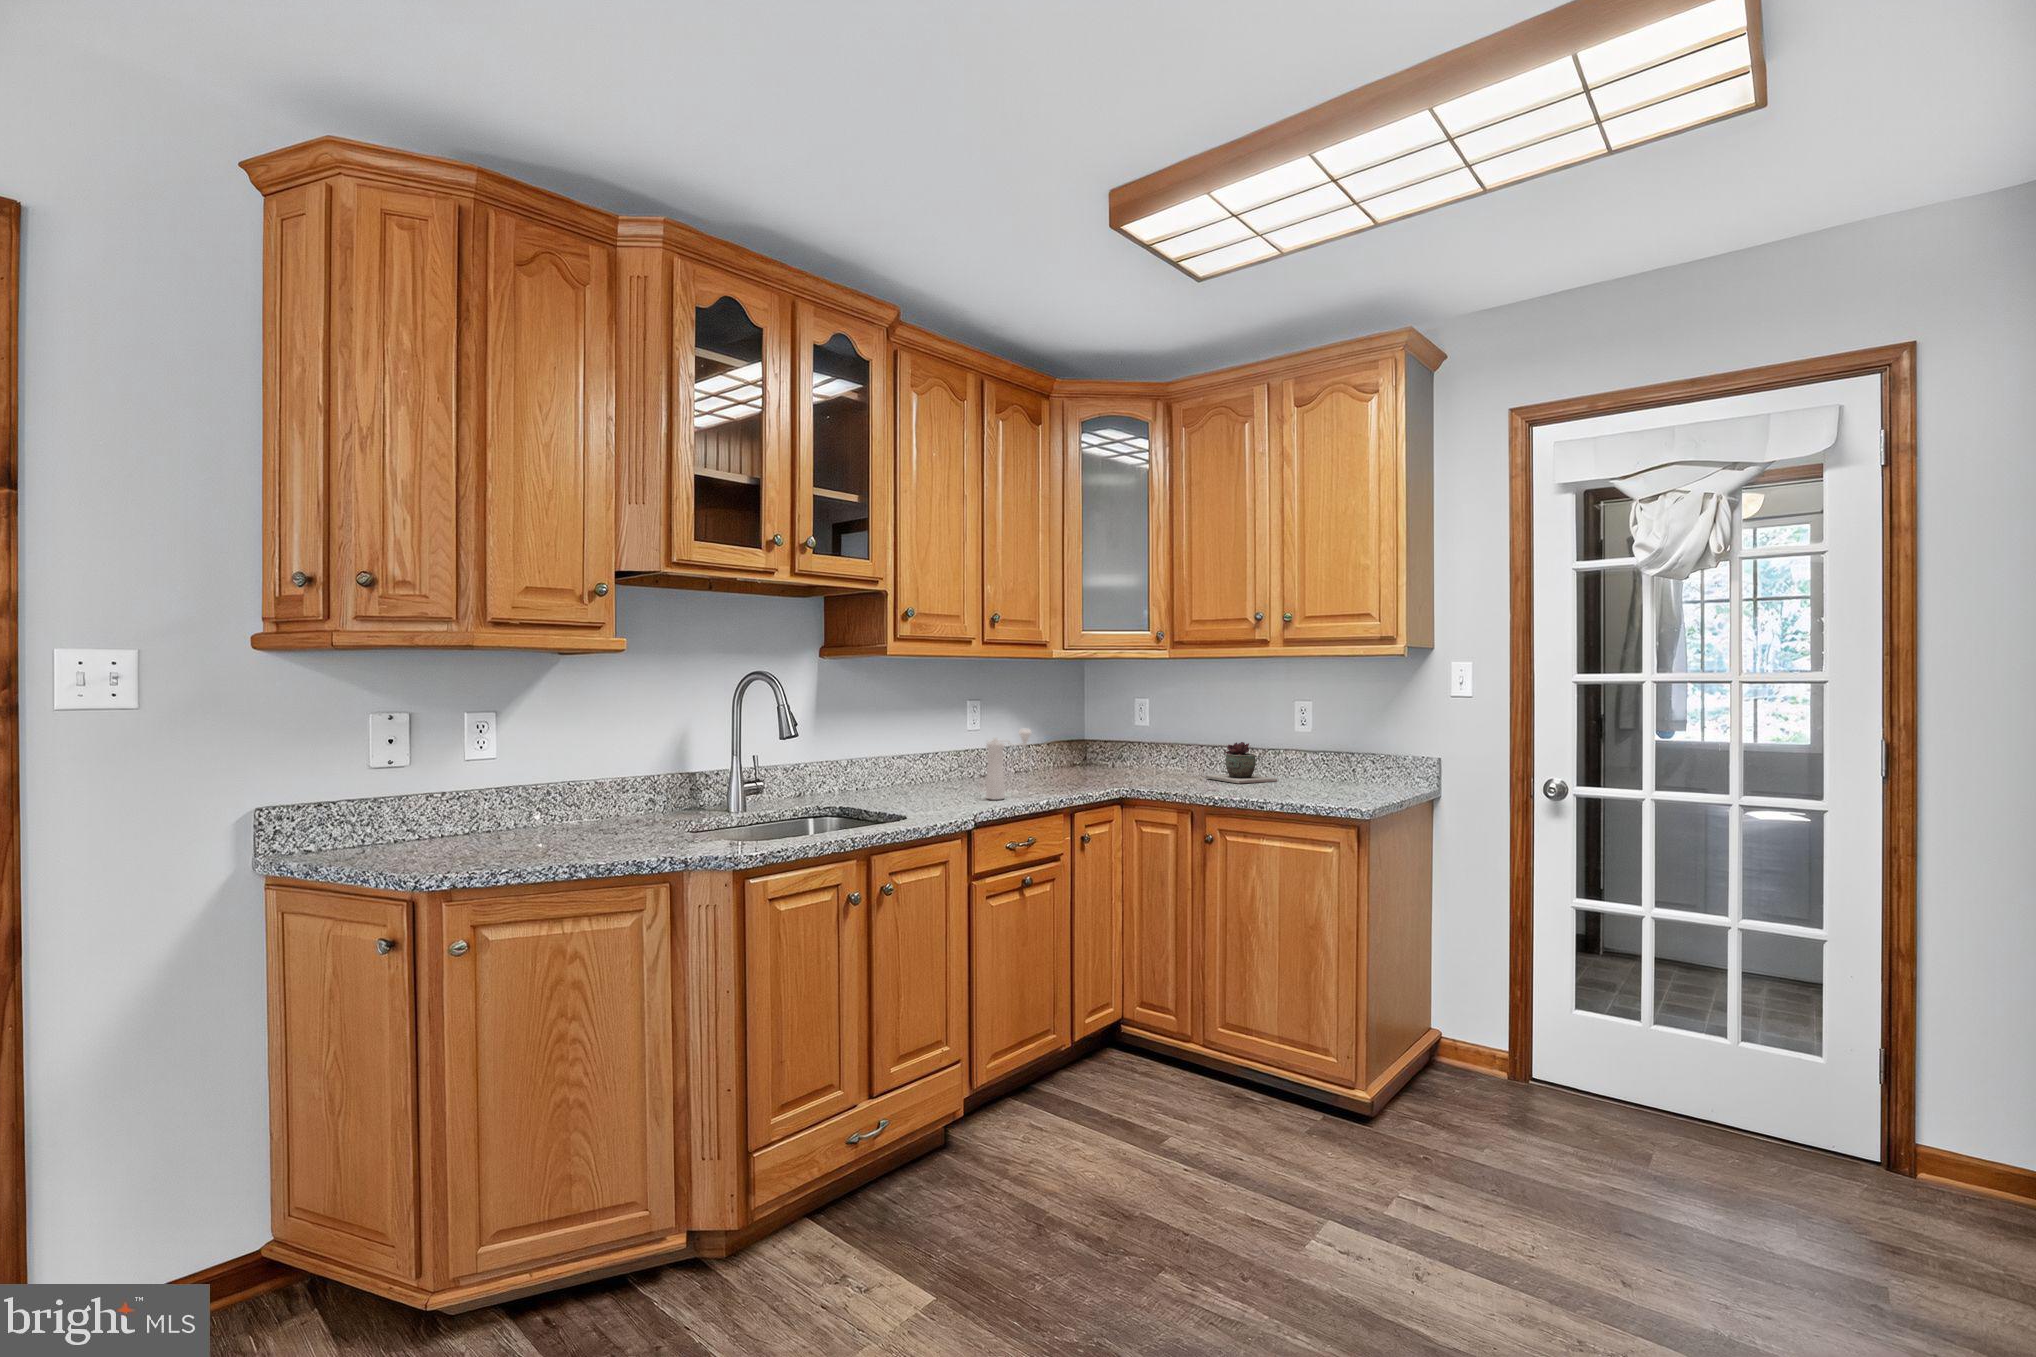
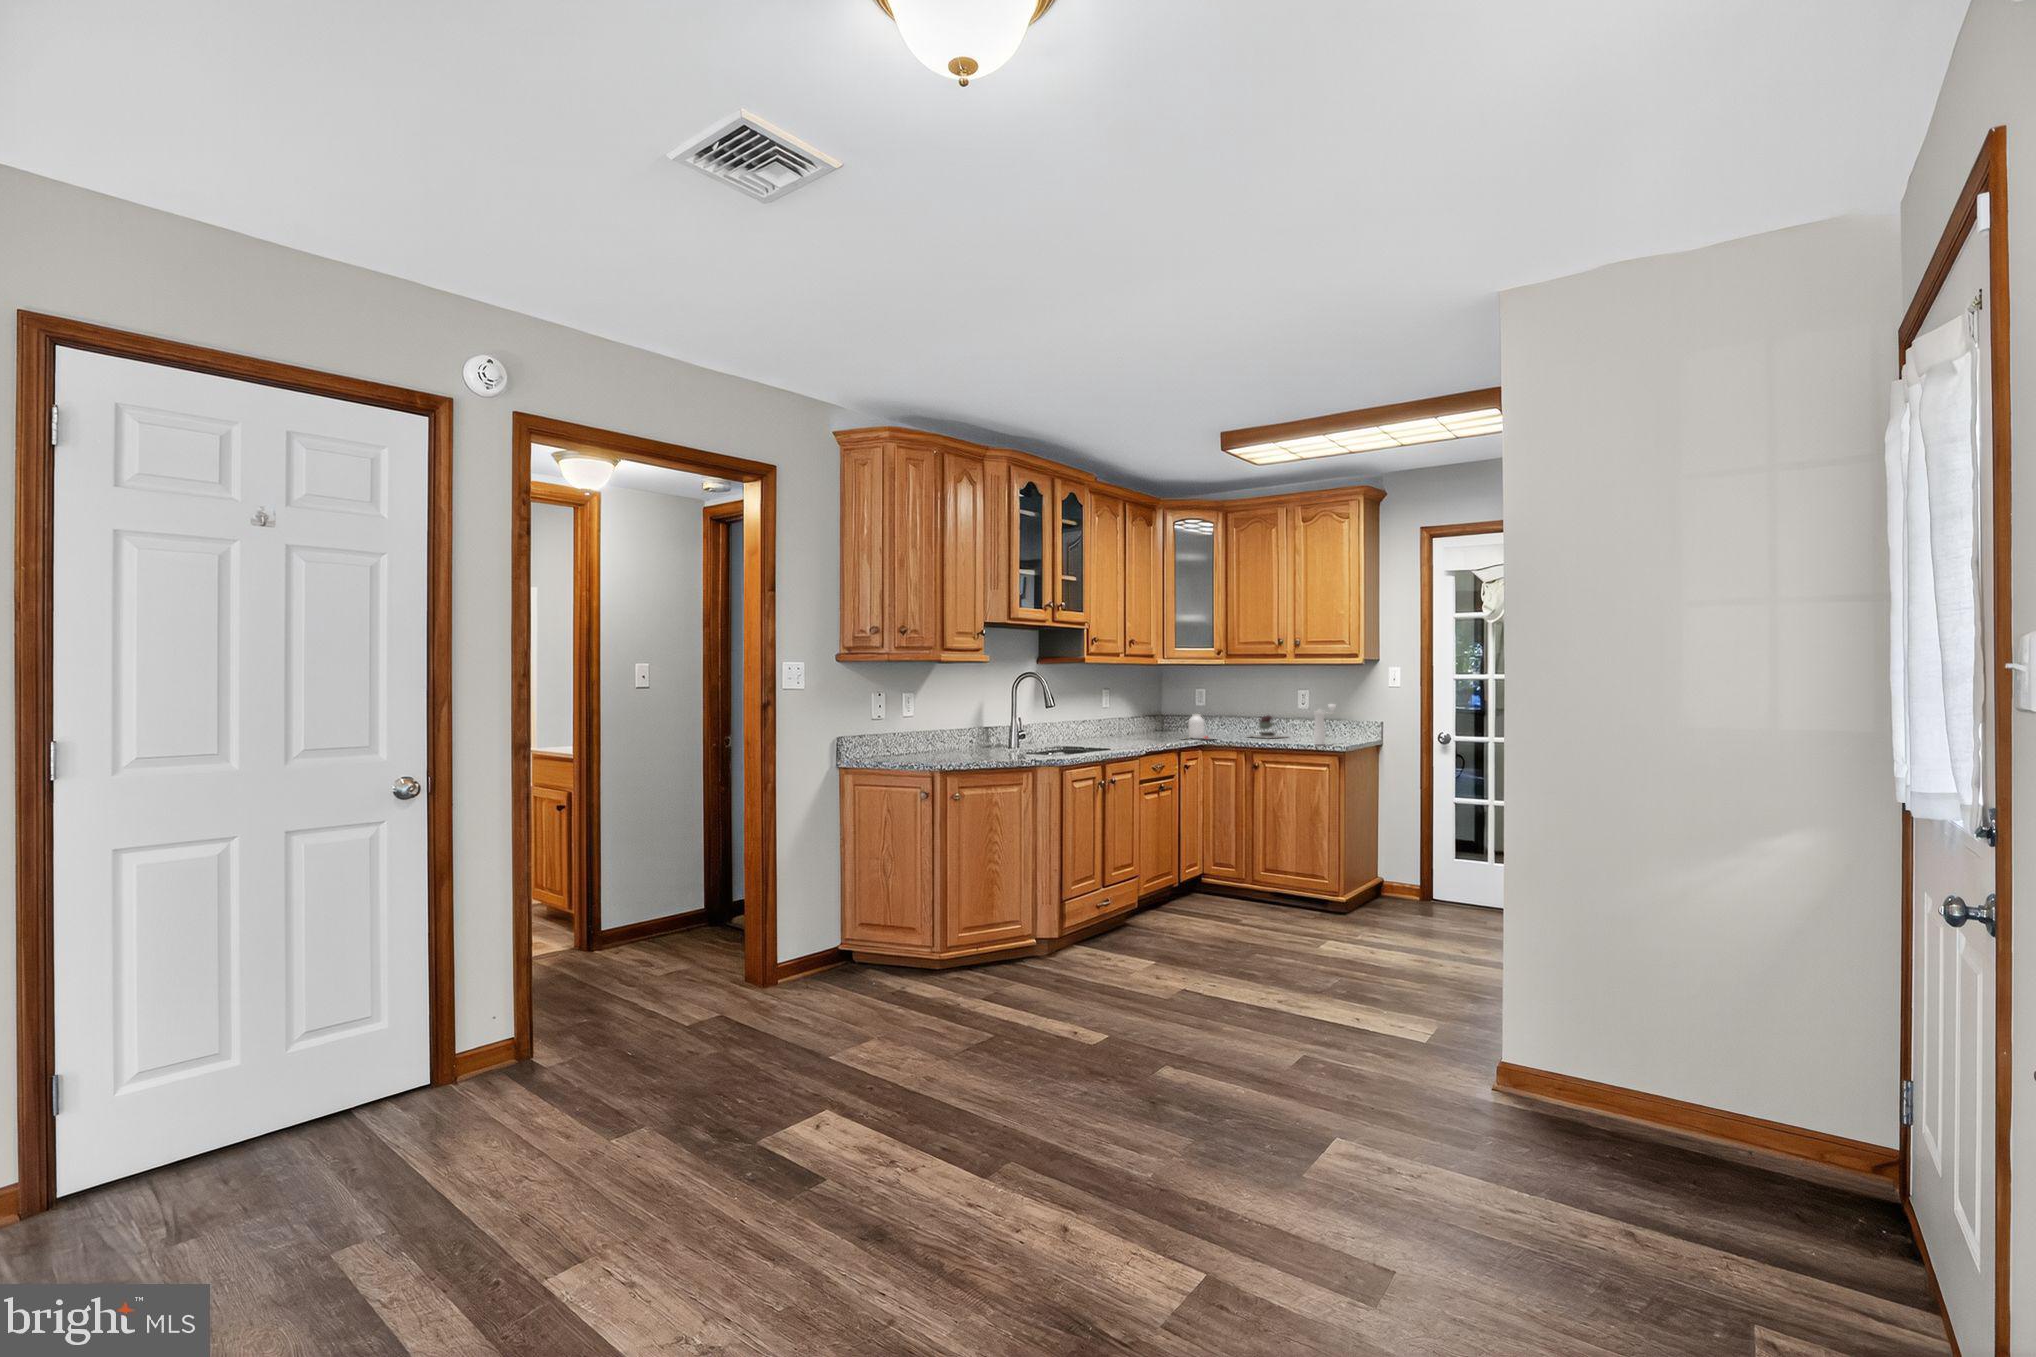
pepper mill: present [986,729,1031,800] -> present [1314,704,1336,745]
jar: none [1091,740,1154,785] -> present [1189,714,1215,740]

